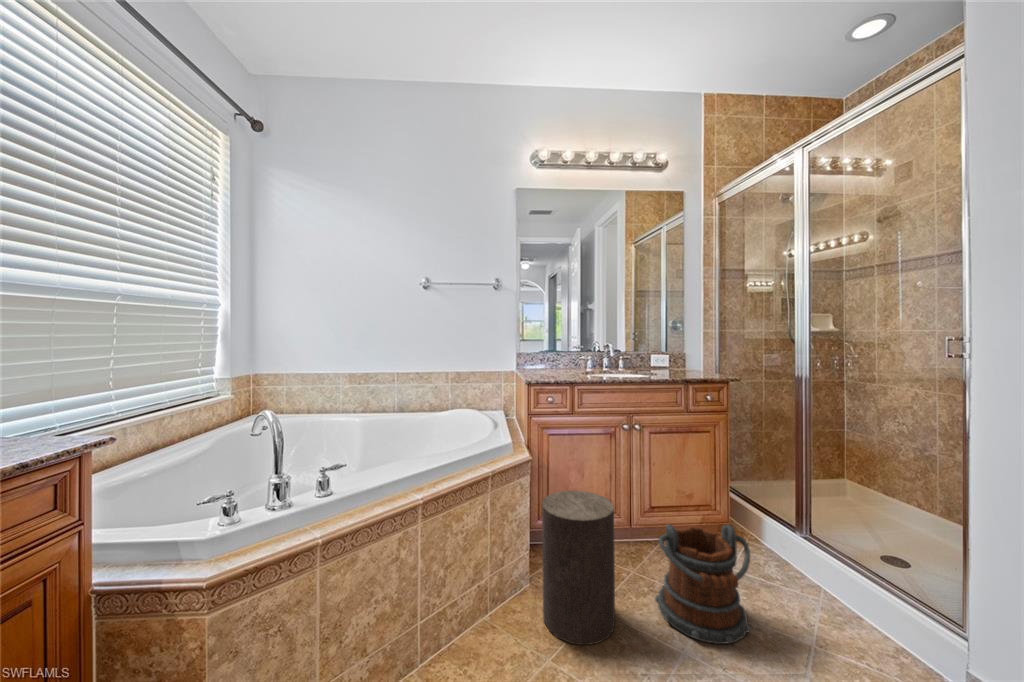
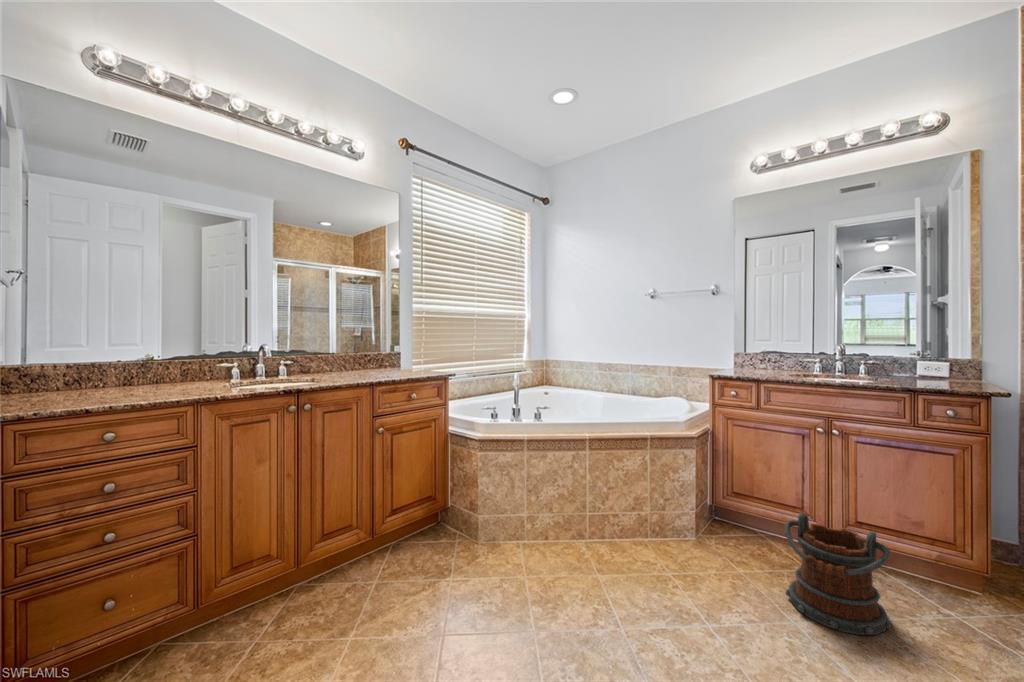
stool: present [542,491,615,645] -> none [680,464,743,580]

